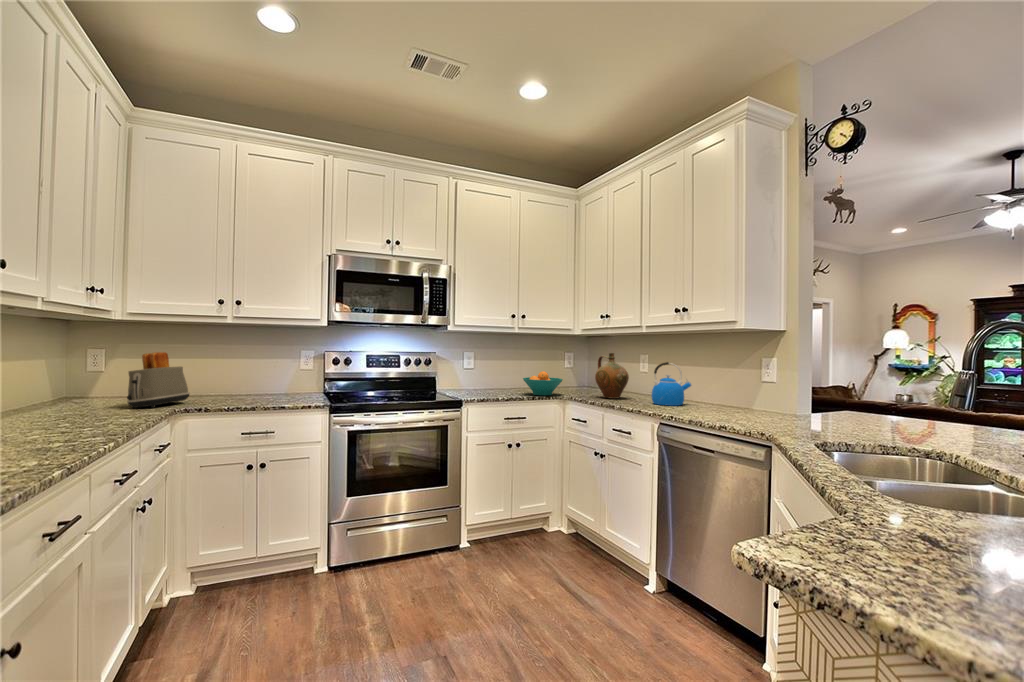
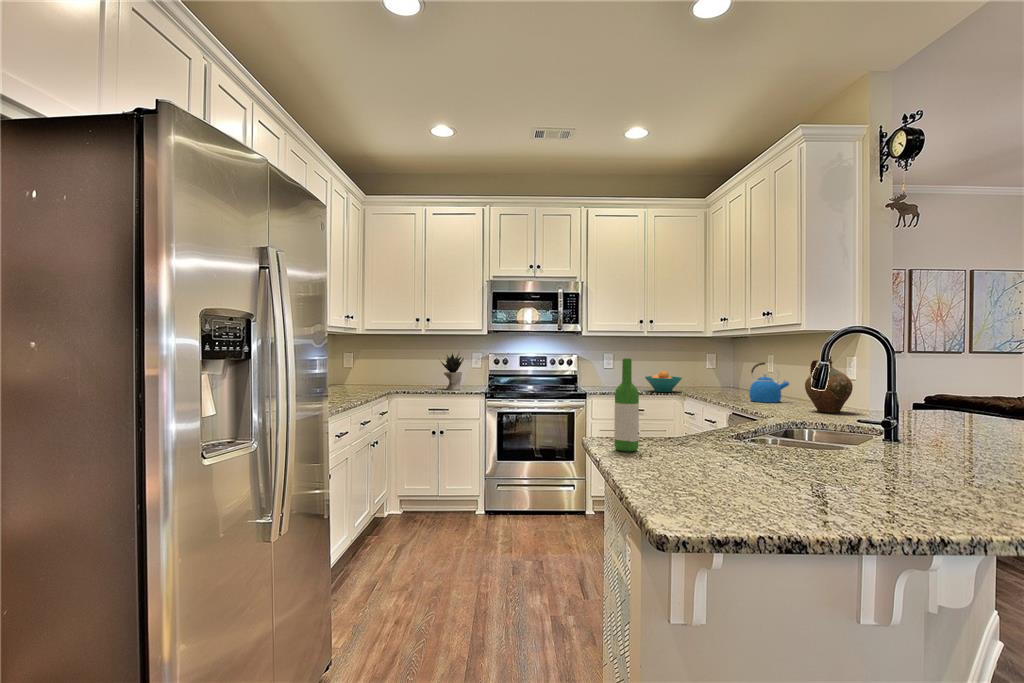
potted plant: none [257,348,298,404] -> present [441,354,464,390]
toaster: present [127,352,189,408] -> none [369,355,402,390]
ceramic jug: present [595,353,629,399] -> present [805,356,853,413]
wine bottle: none [859,363,931,584] -> present [614,358,639,452]

